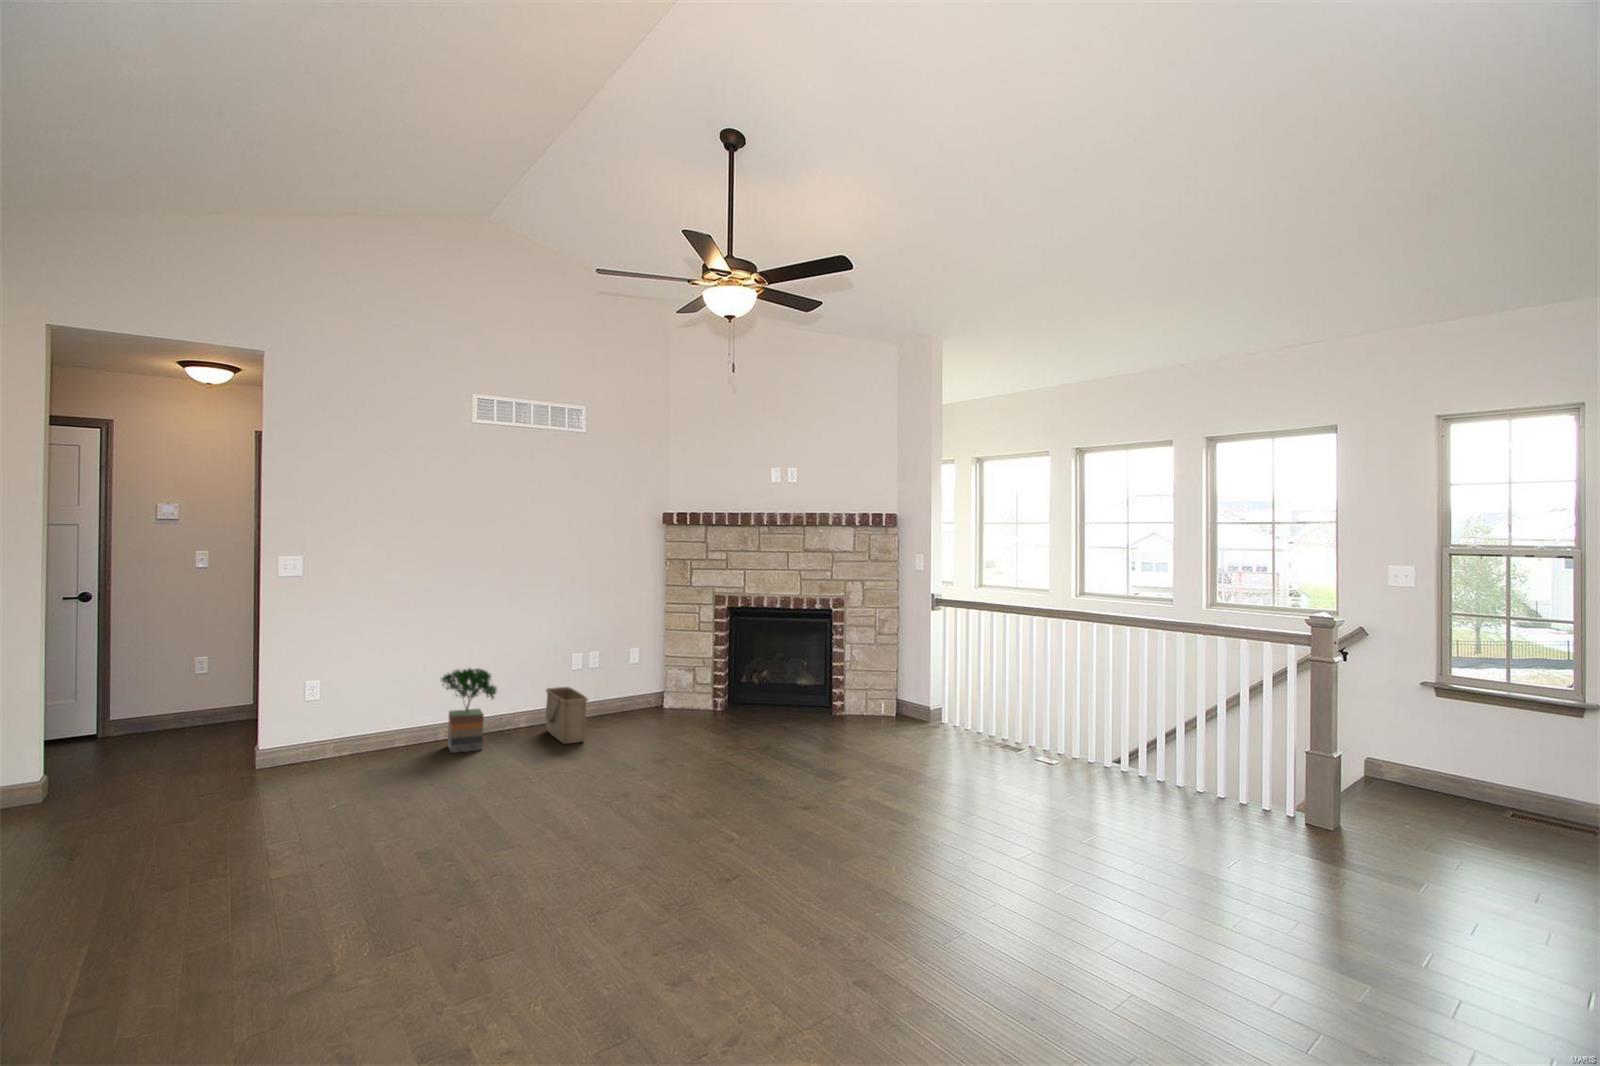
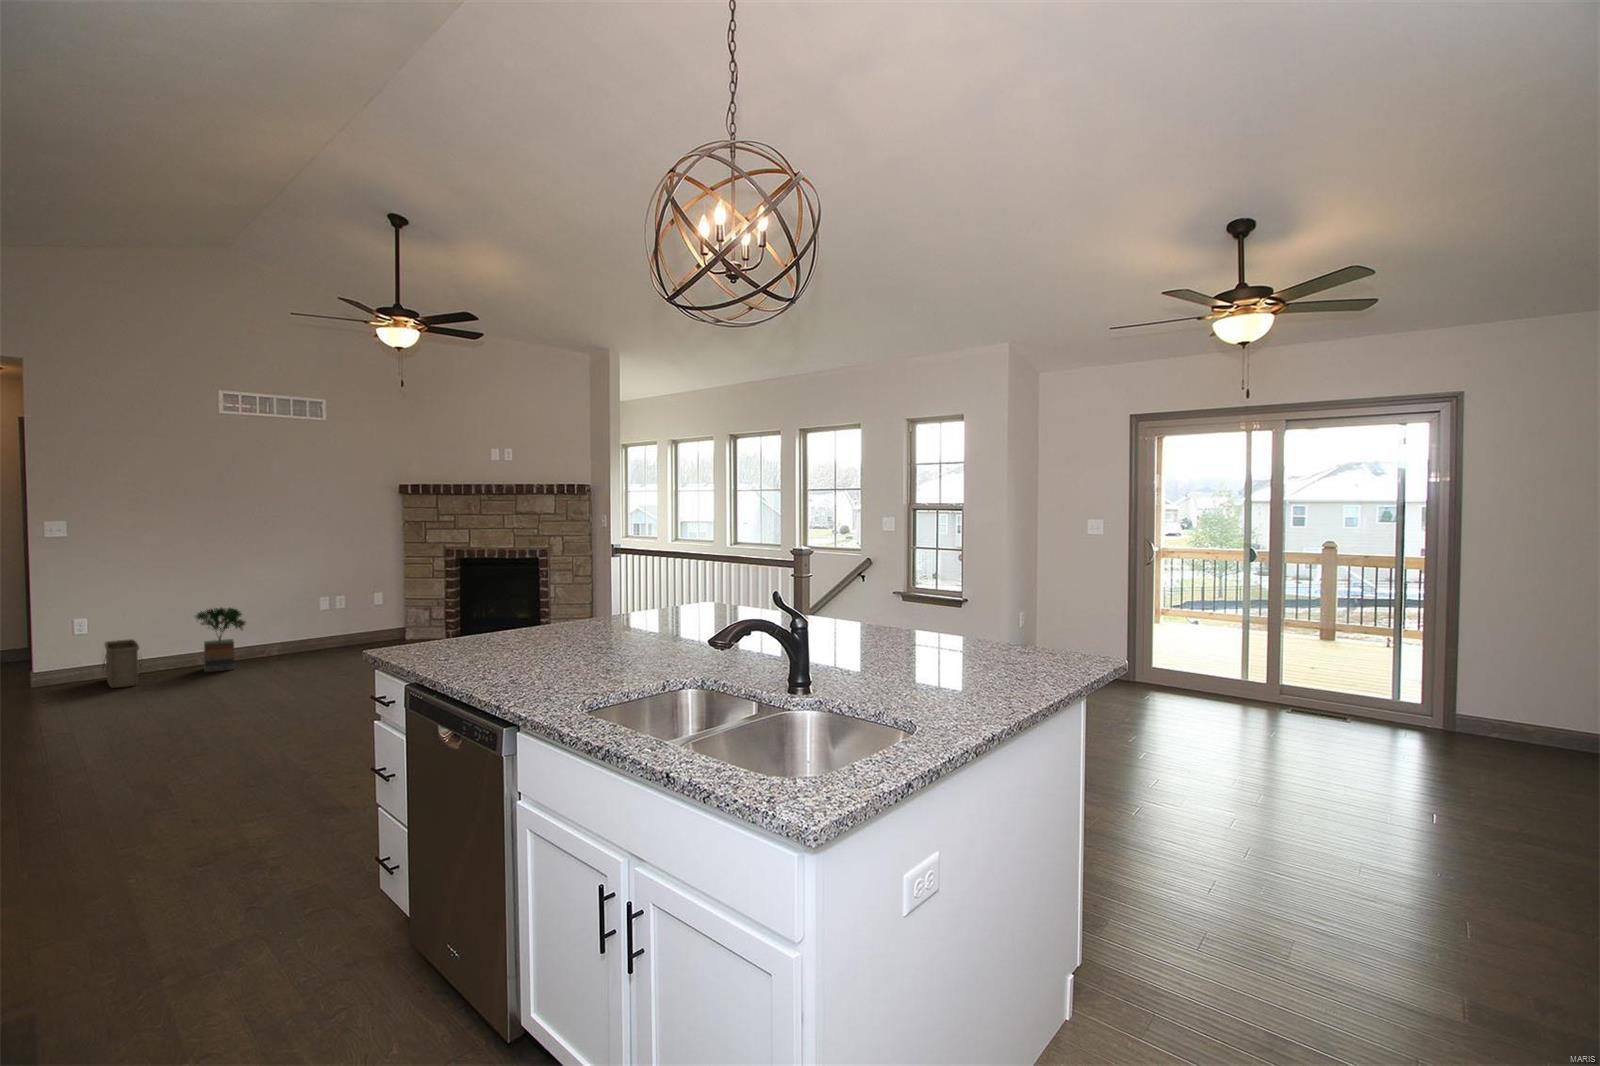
basket: present [546,687,588,744] -> present [103,639,141,688]

